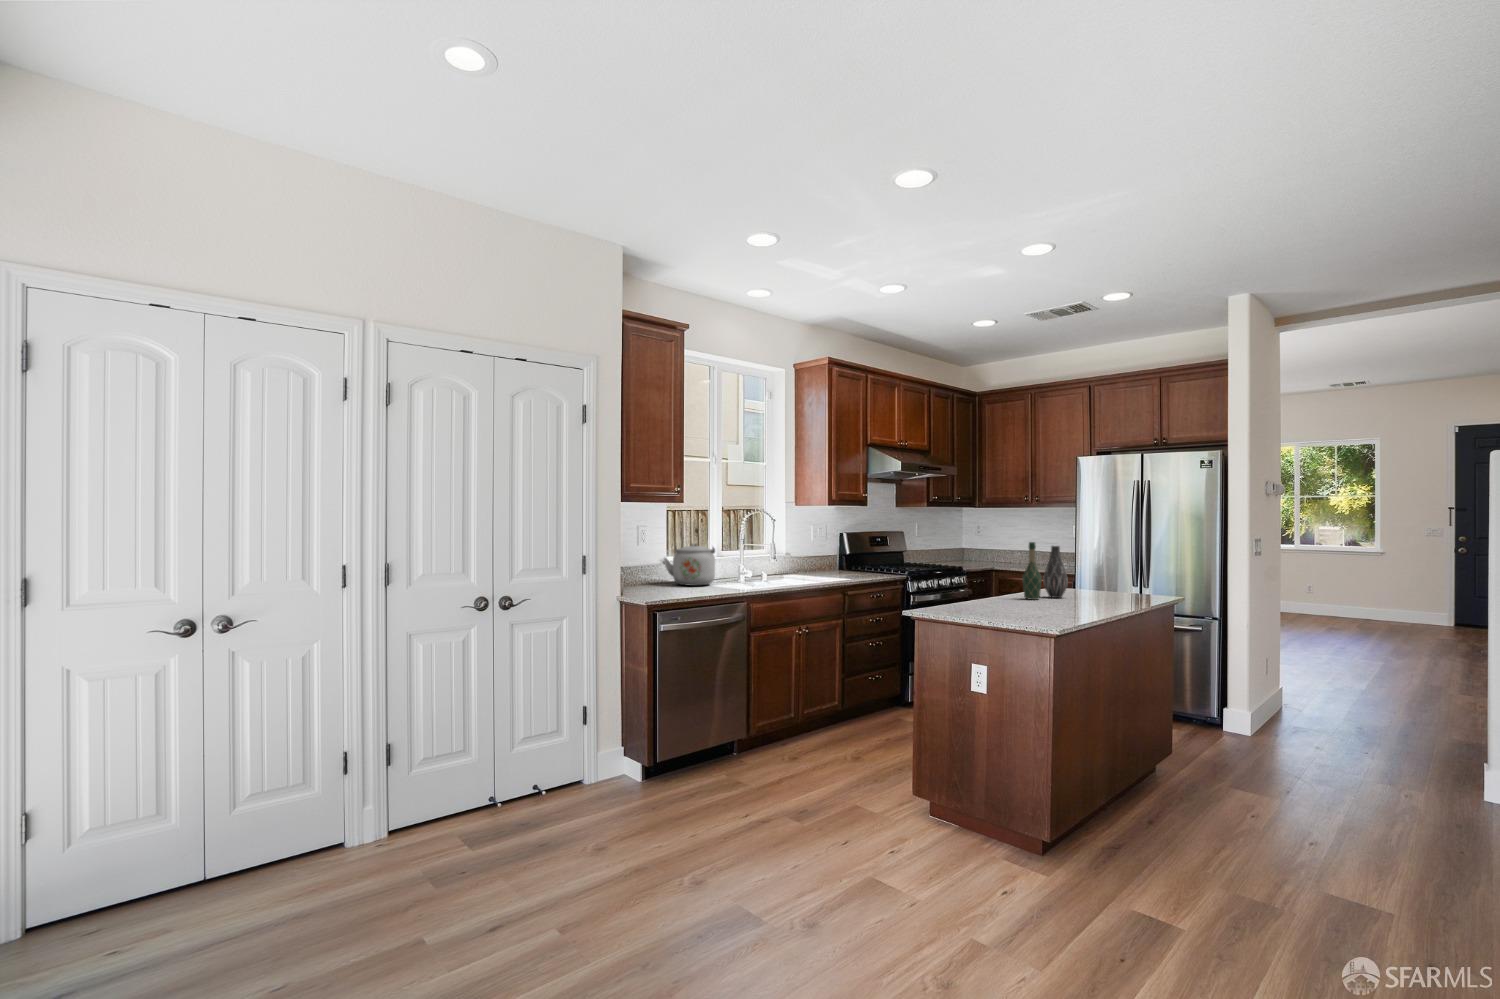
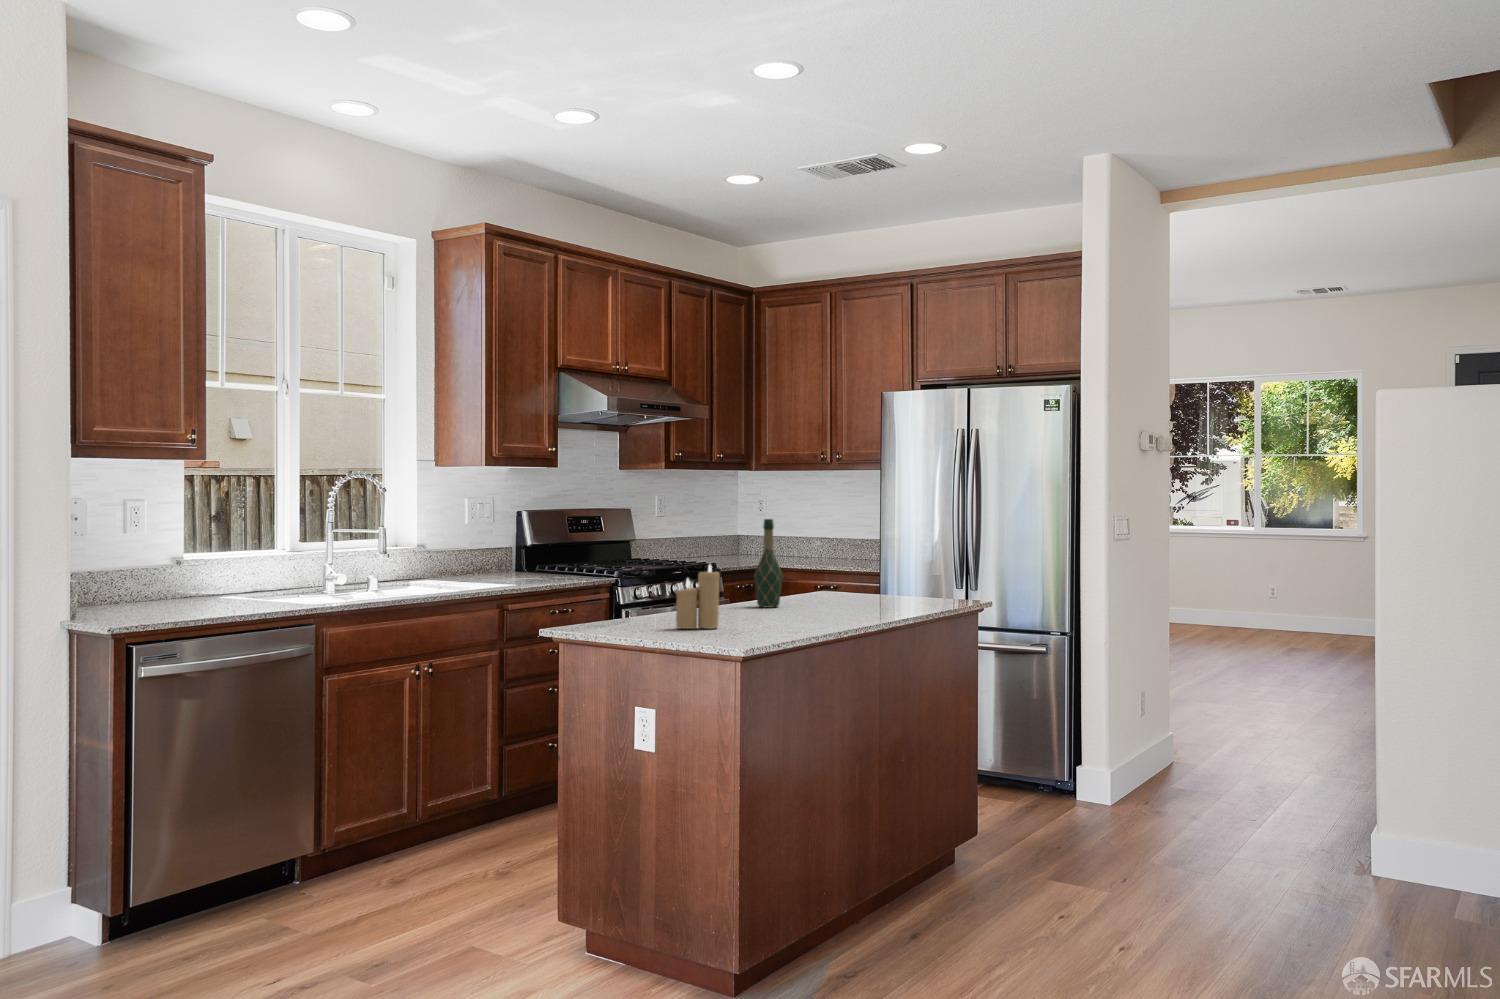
kettle: present [664,543,715,586] -> none [174,528,273,600]
vase: present [1043,546,1068,598] -> none [790,524,825,604]
candle: none [994,572,1023,614] -> present [676,565,720,629]

